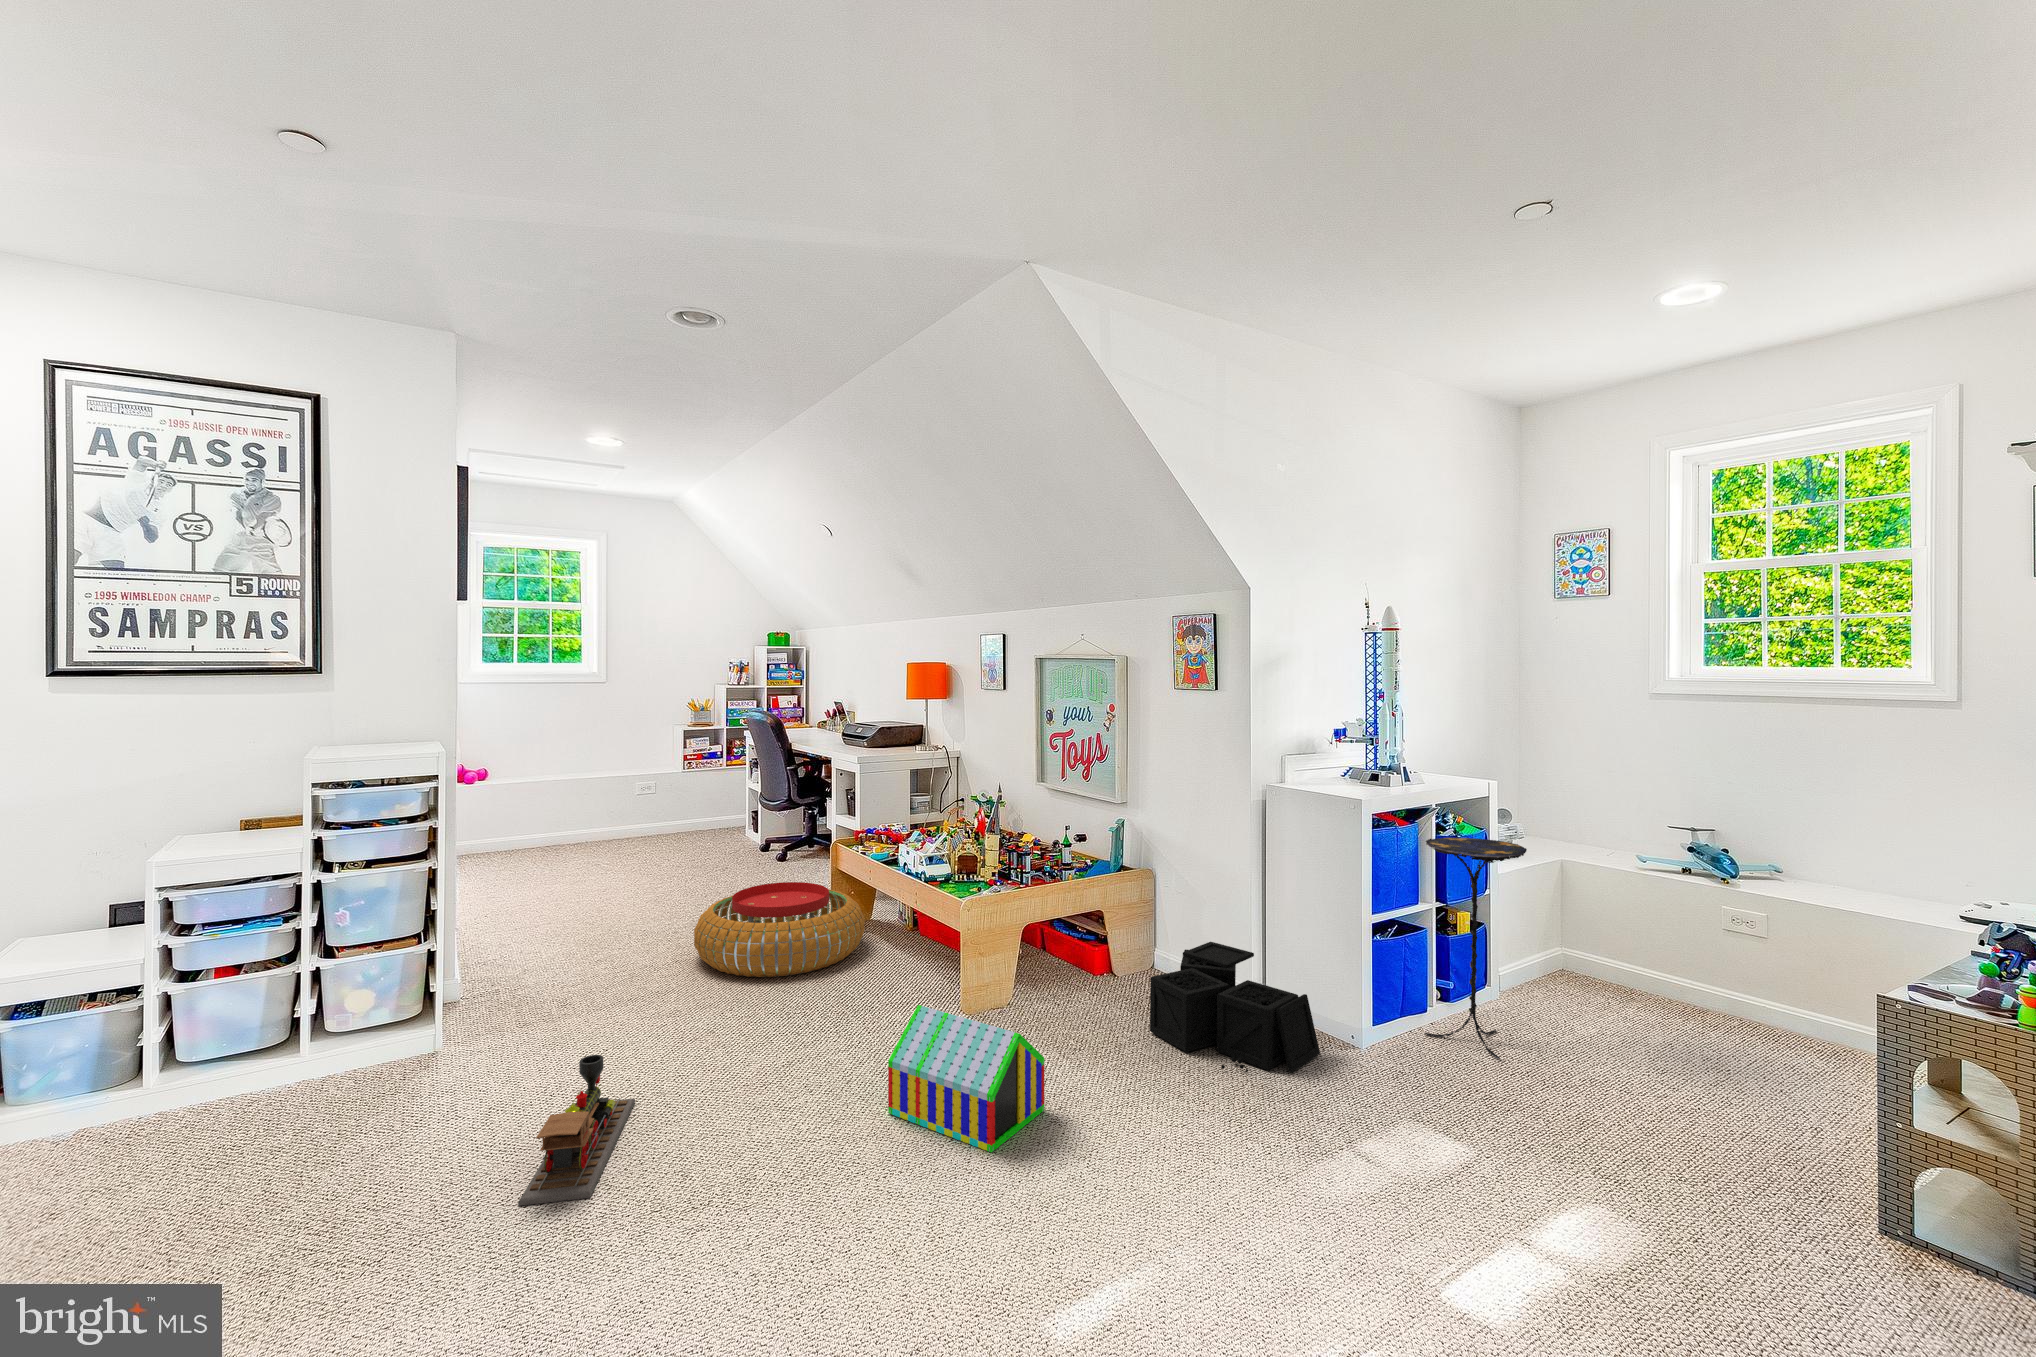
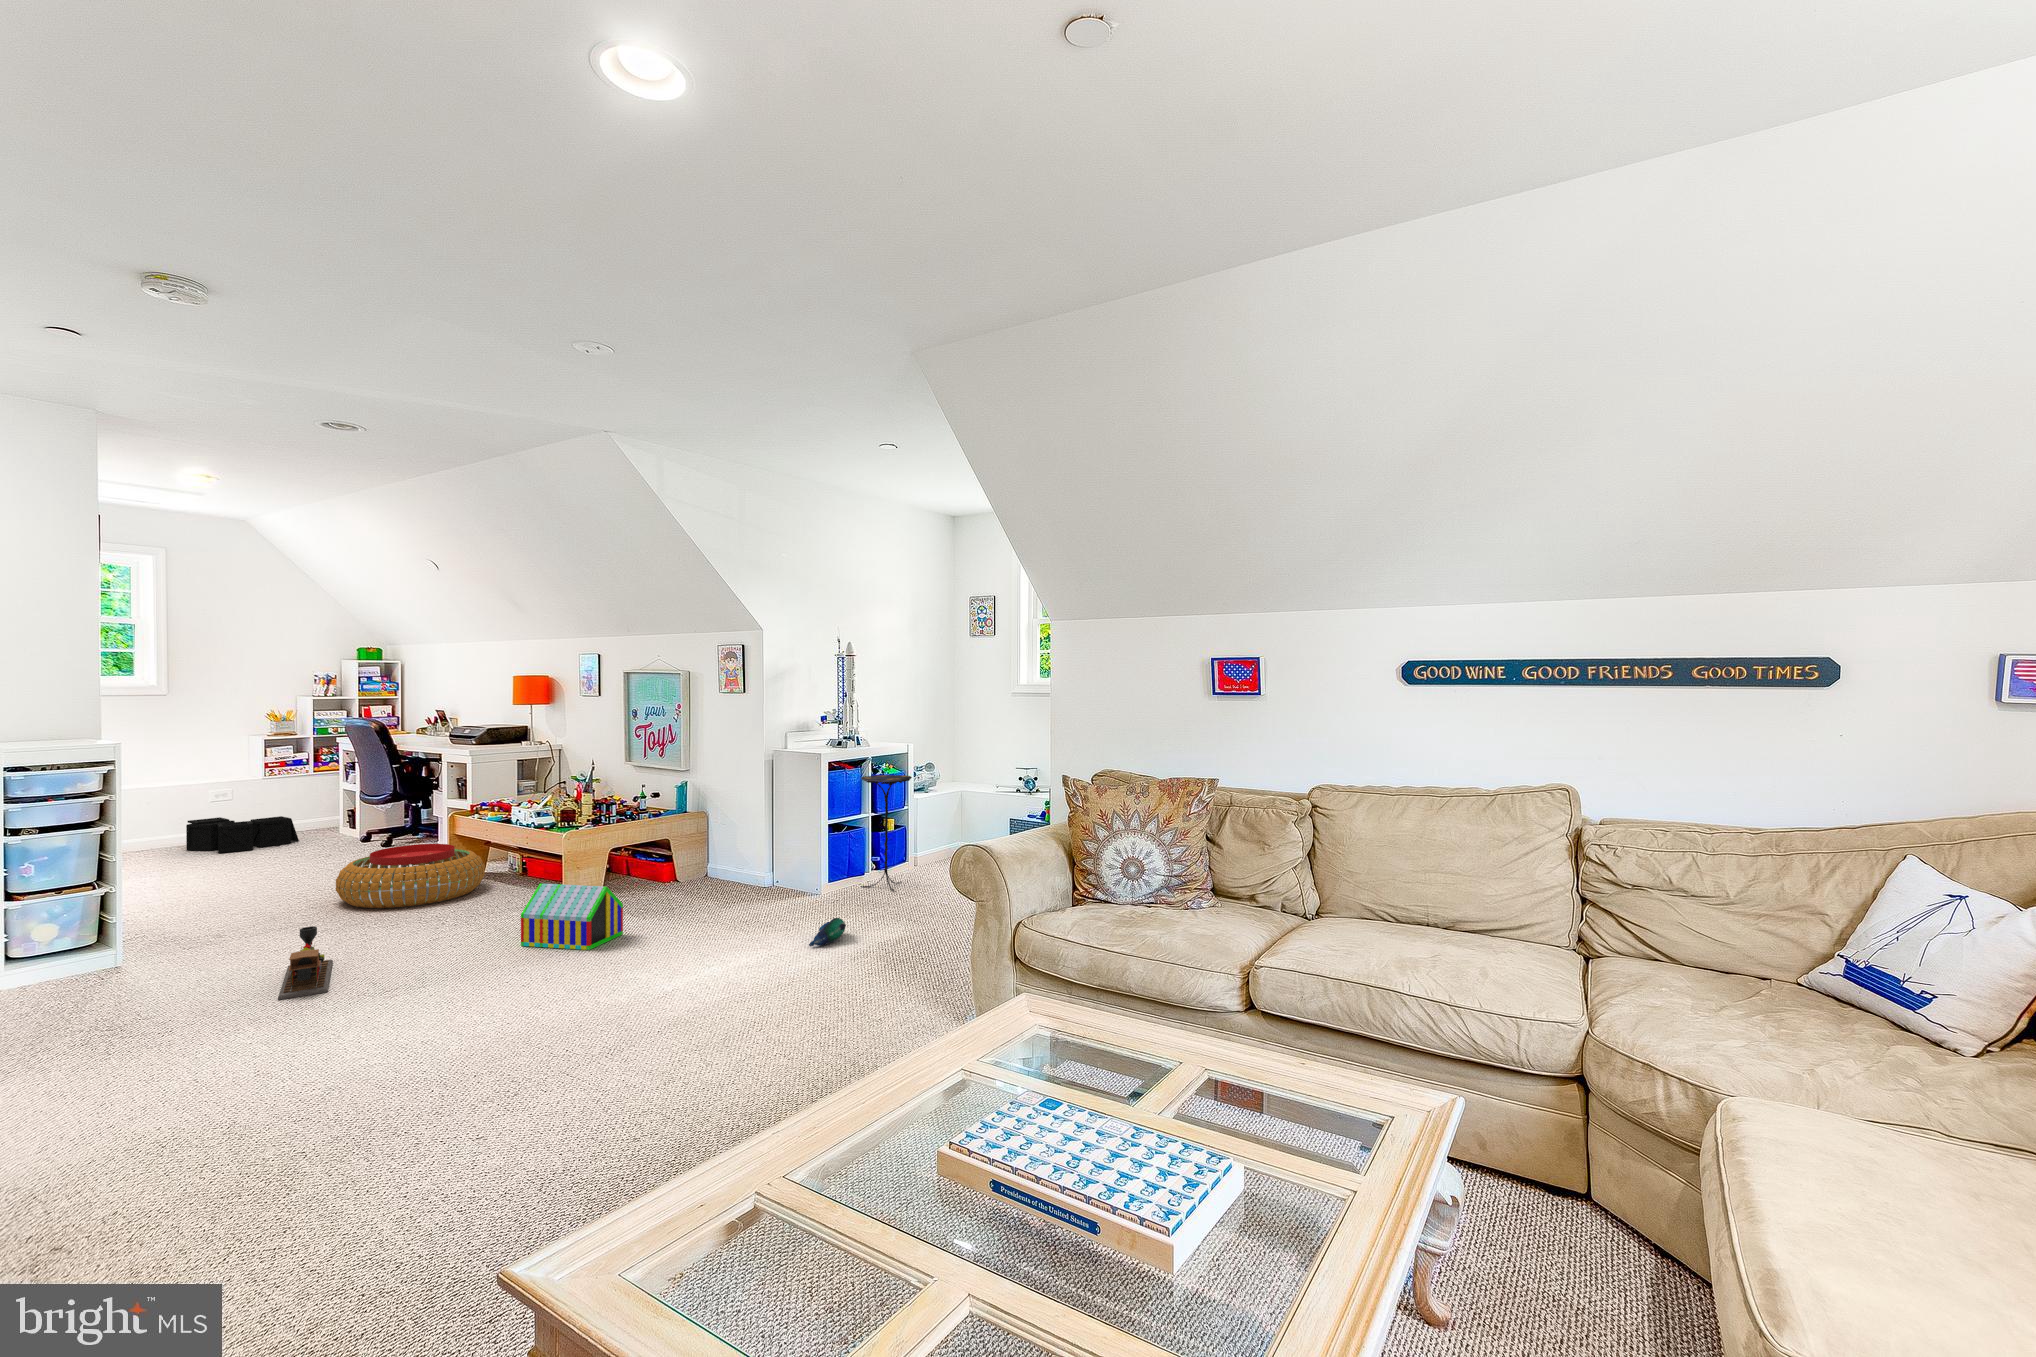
storage bin: present [1150,942,1320,1072] -> present [186,816,299,853]
plush toy: none [1413,1162,1495,1247] -> present [809,918,846,946]

